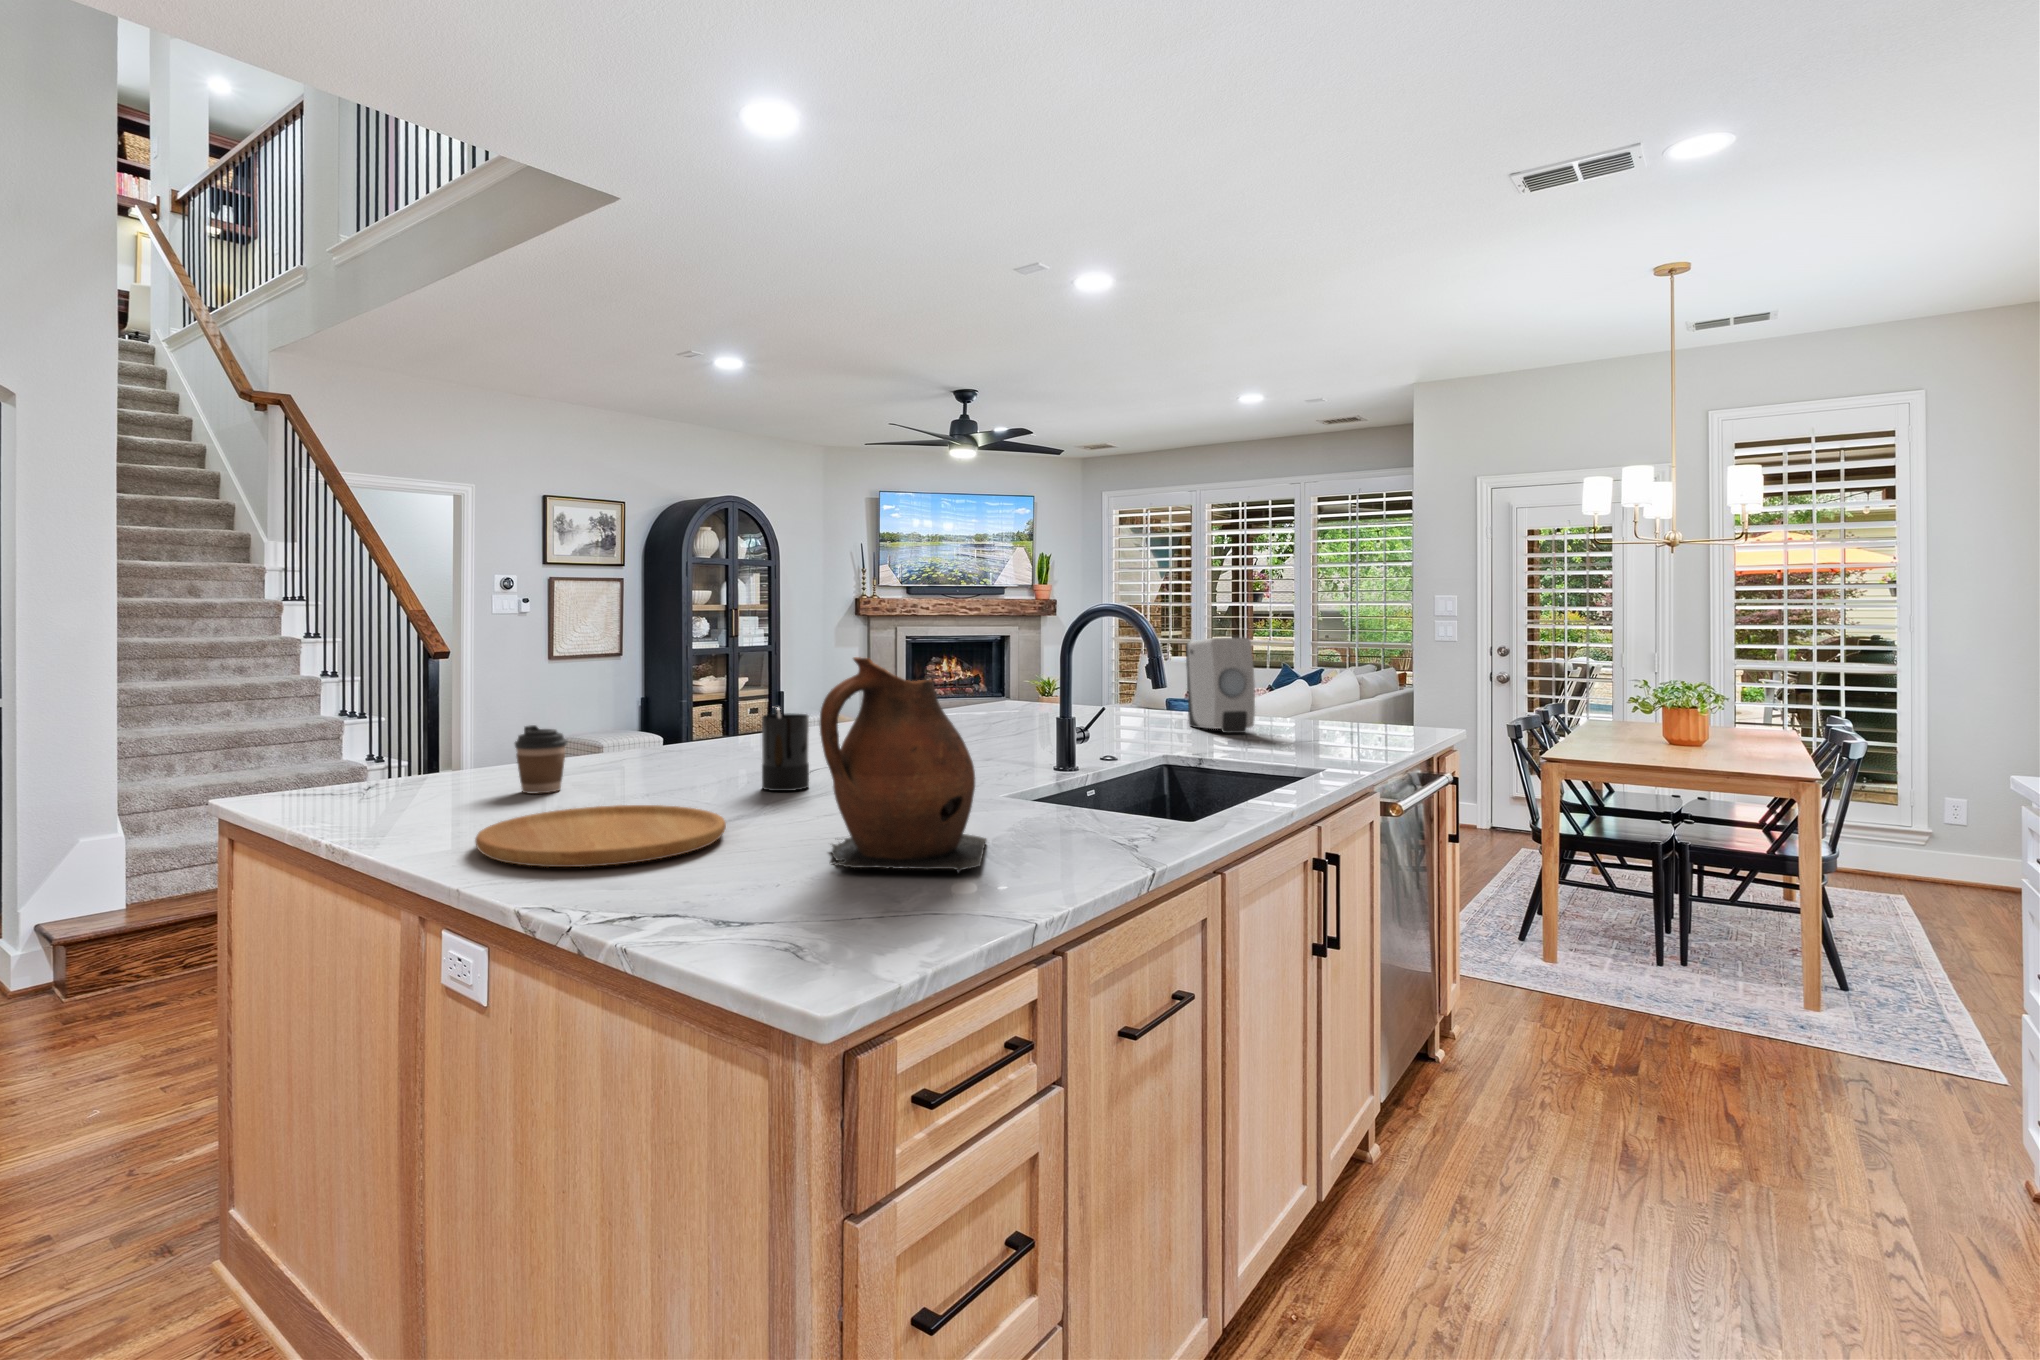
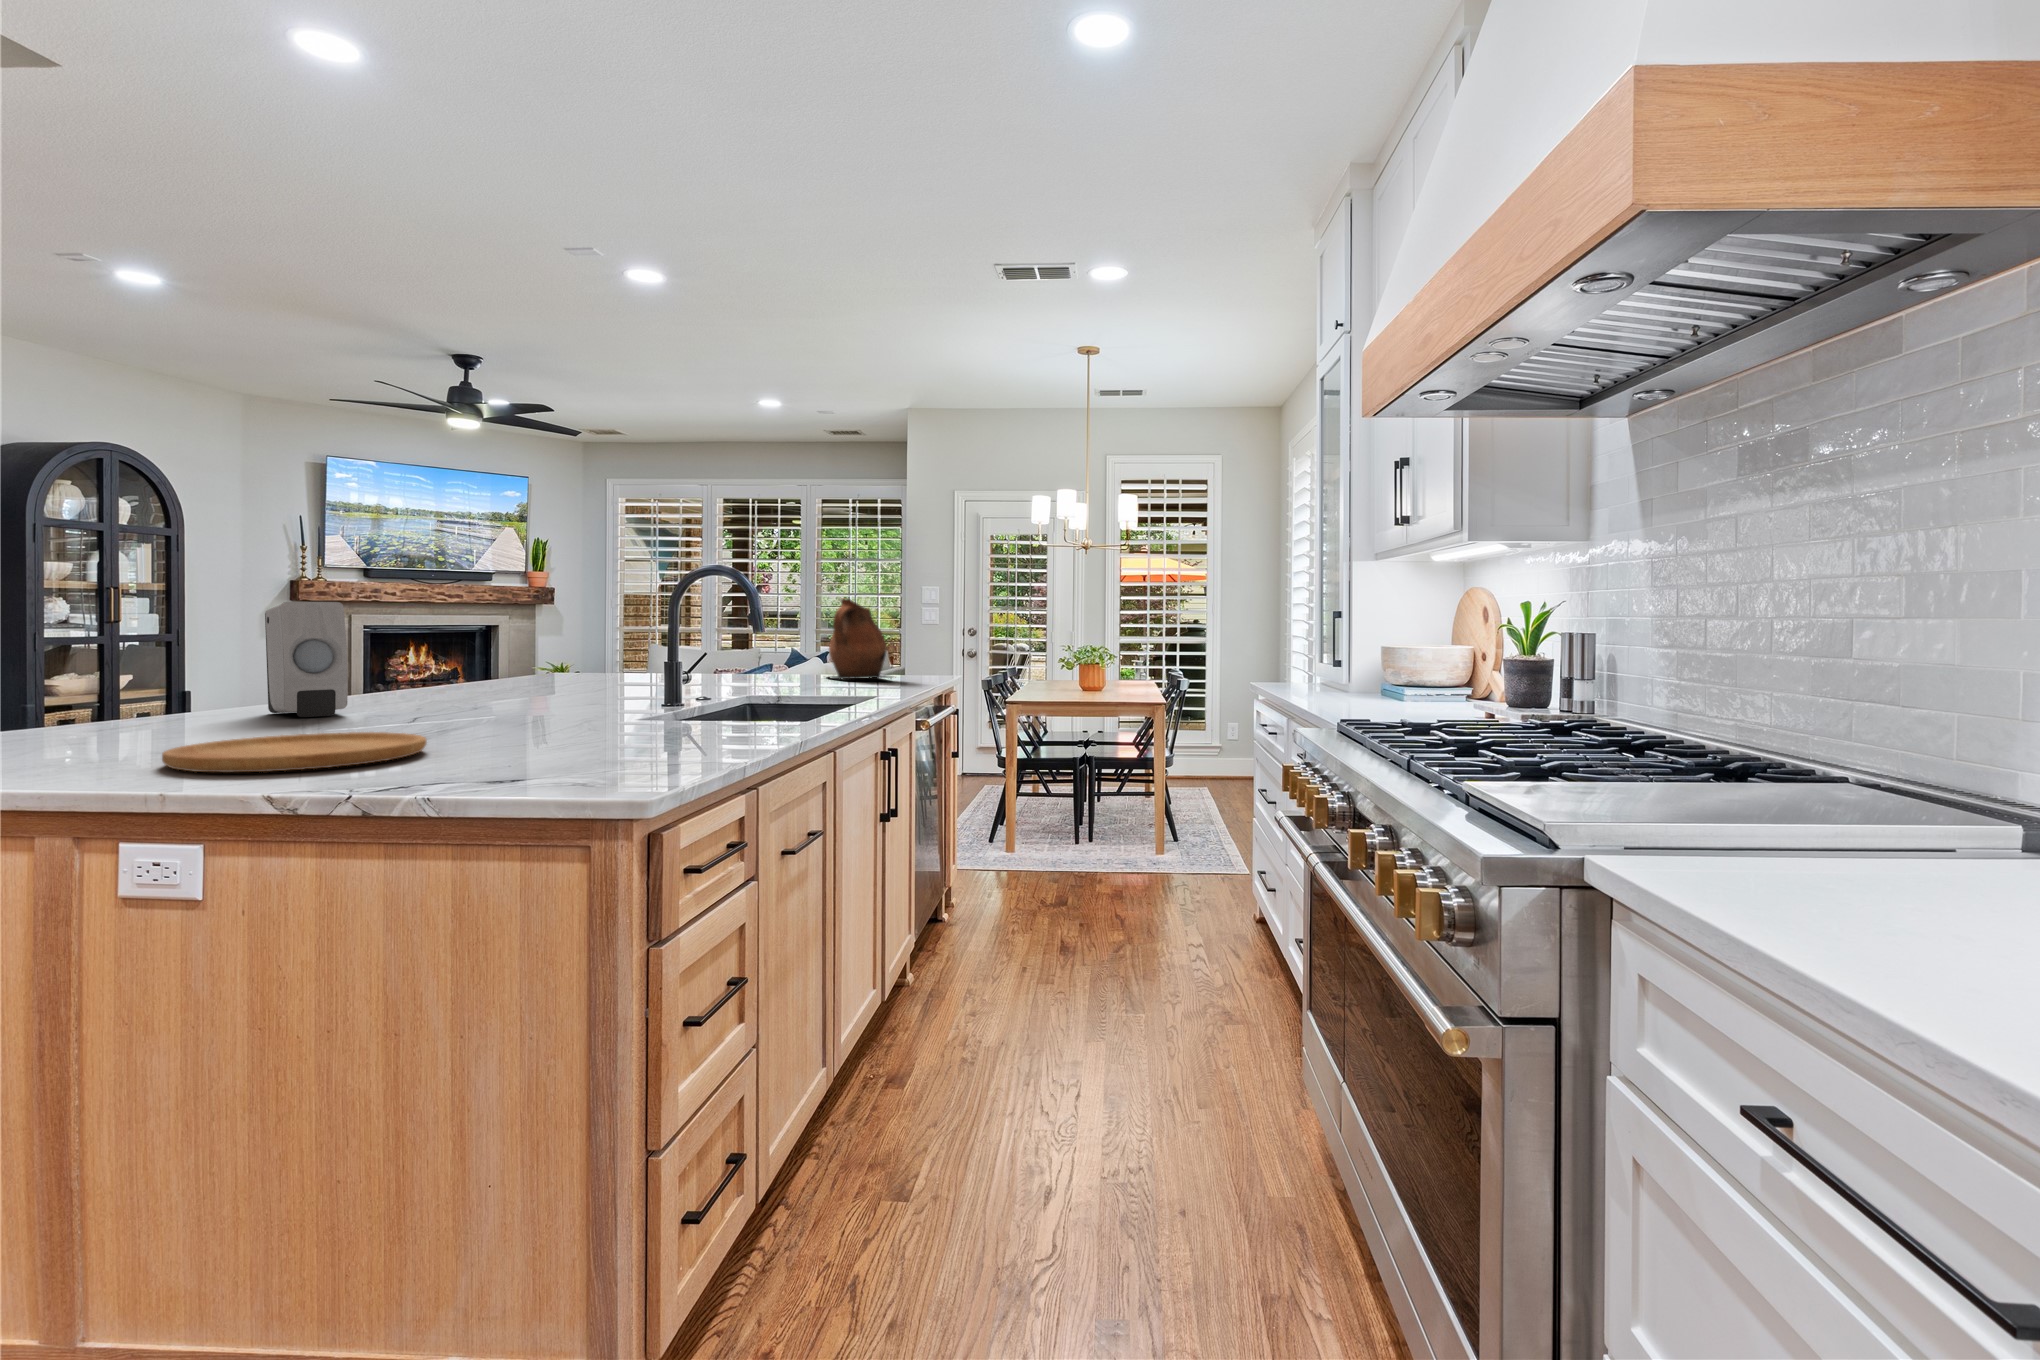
soap dispenser: present [1186,638,1255,733] -> present [265,602,348,717]
ceramic pitcher: present [819,657,986,874] -> present [829,599,892,679]
candle: present [761,708,809,791] -> none [400,652,451,726]
coffee cup: present [515,725,567,794] -> none [104,673,171,741]

